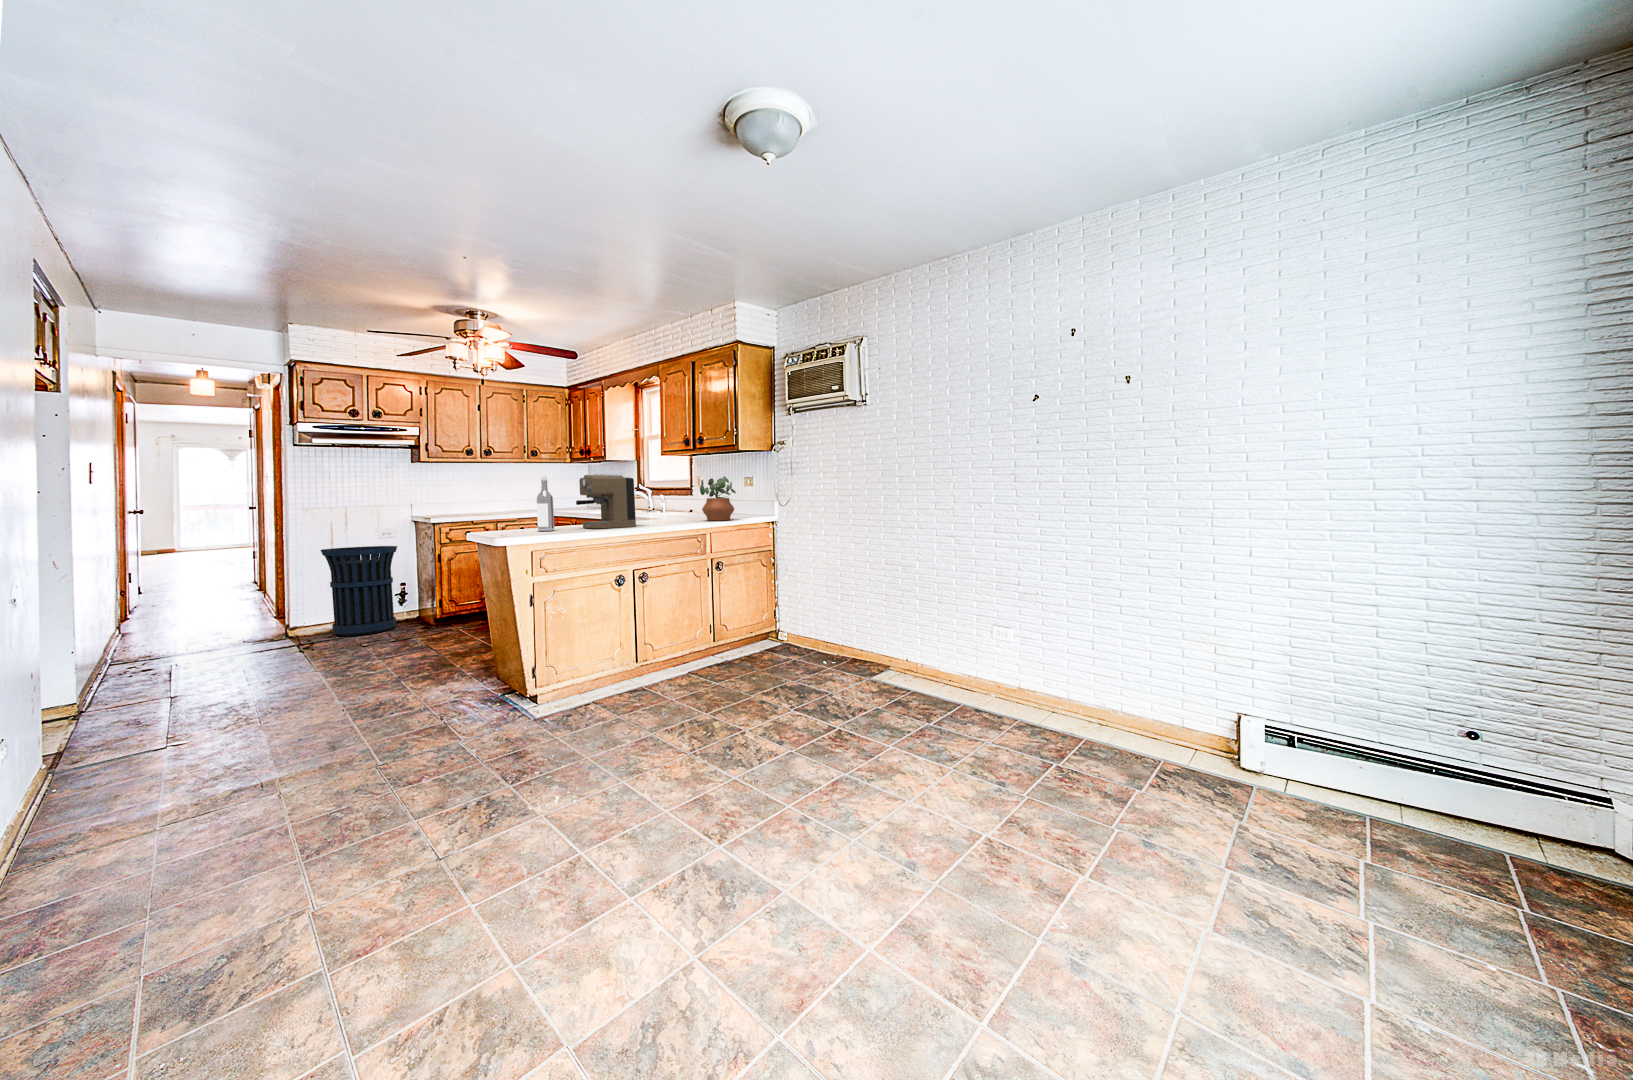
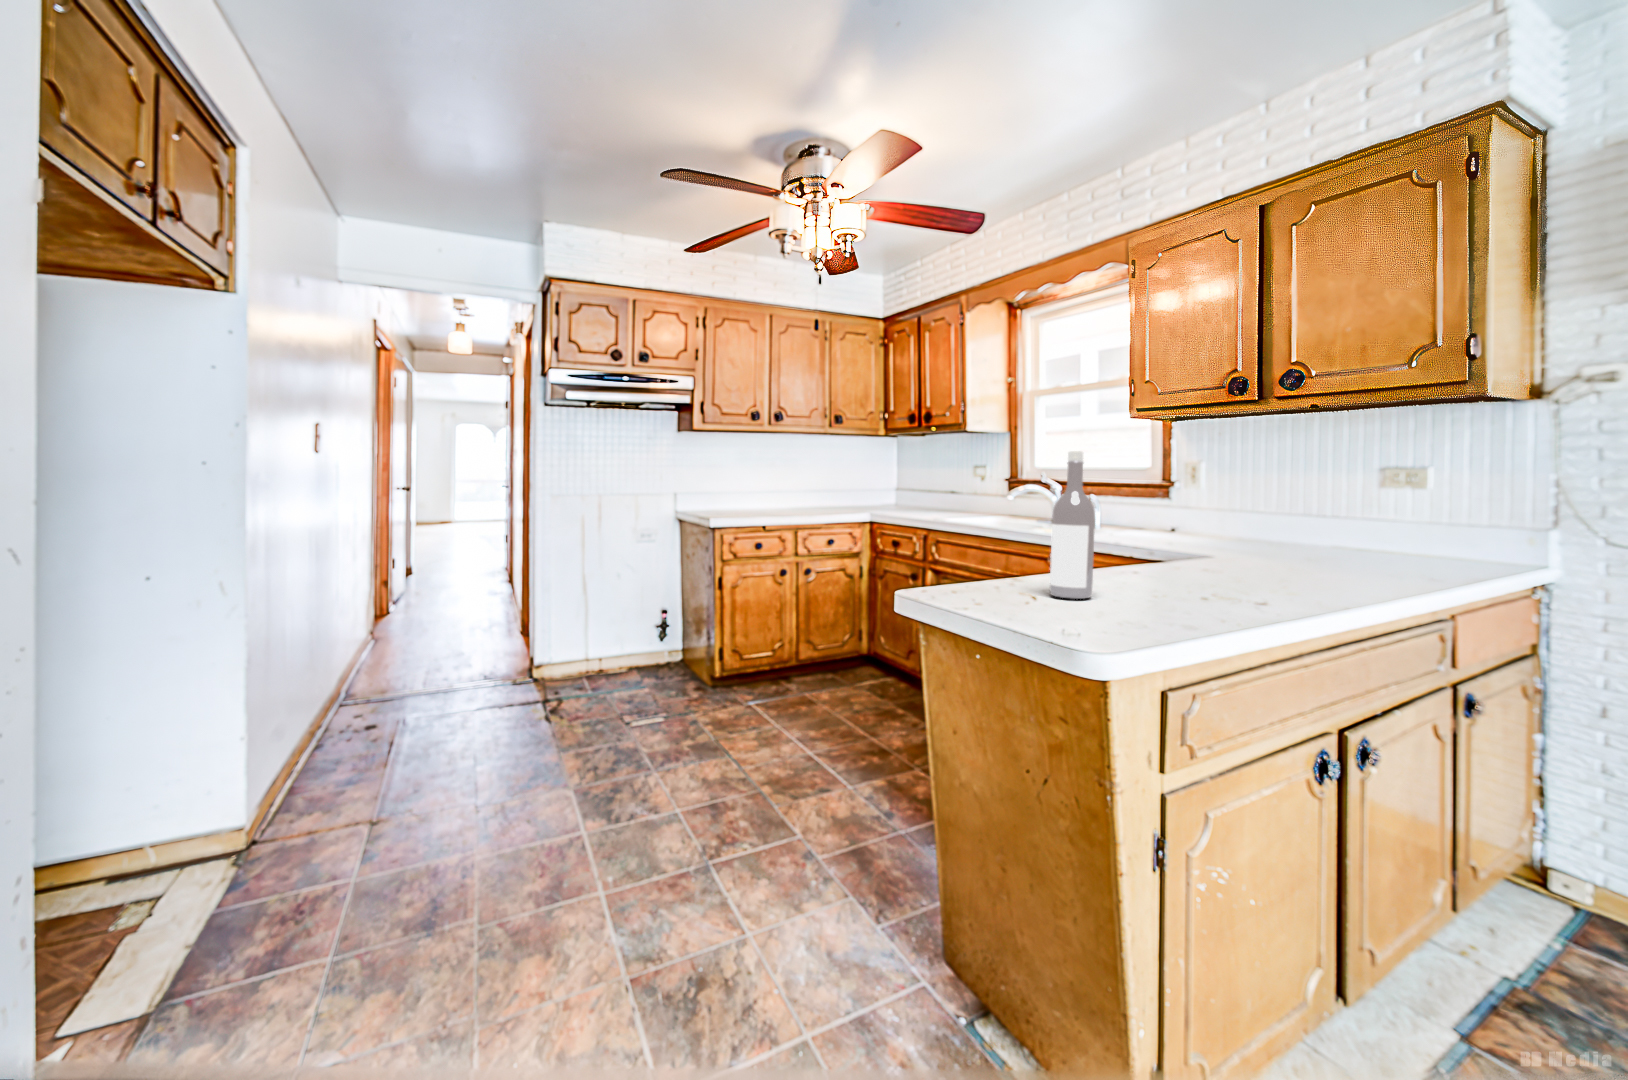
coffee maker: present [576,474,636,528] -> none [1120,448,1270,594]
potted plant: present [700,476,736,521] -> none [1318,457,1420,566]
trash can: present [321,546,397,636] -> none [567,555,662,691]

